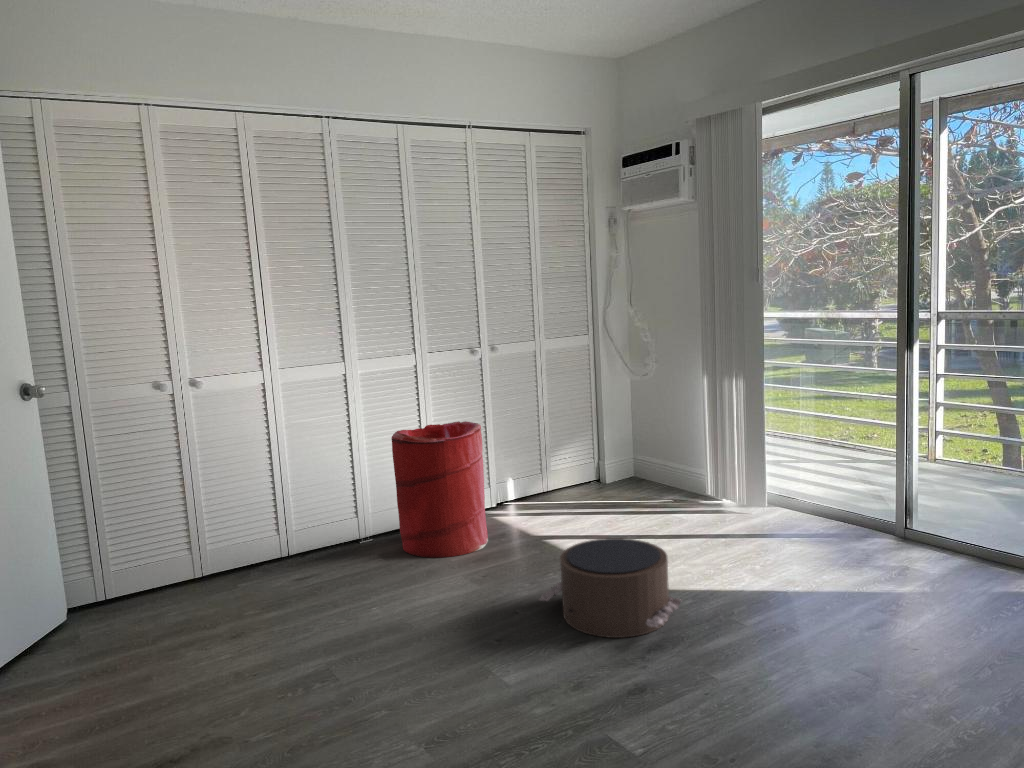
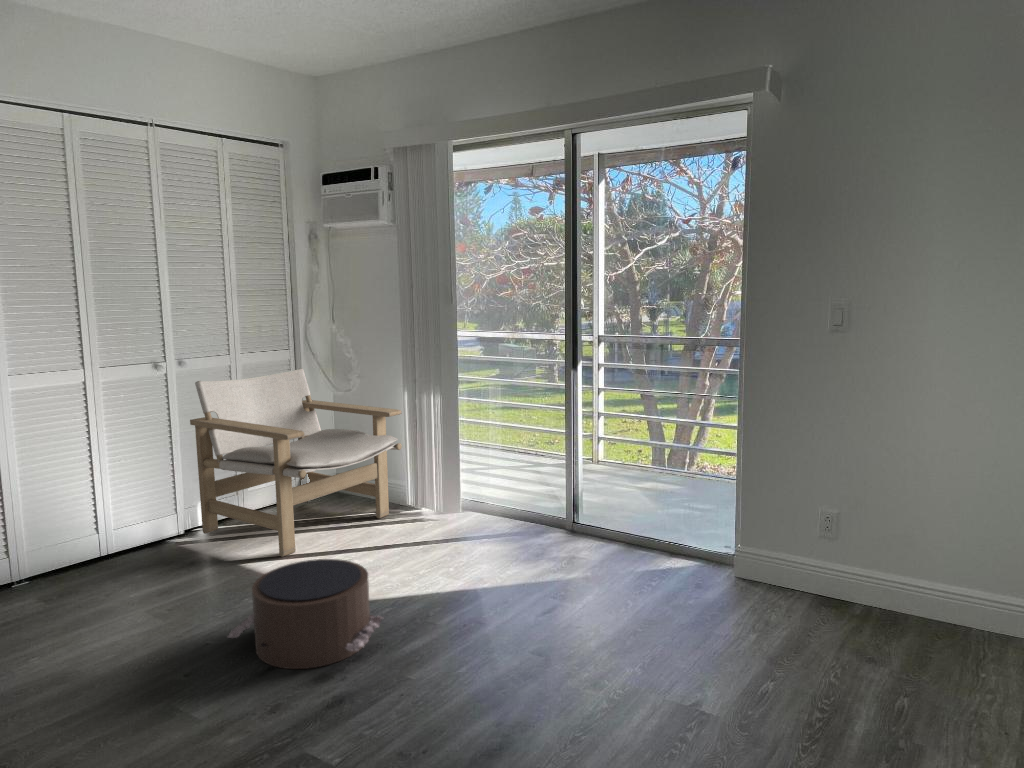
lounge chair: none [502,354,701,536] -> present [190,368,402,557]
laundry hamper: present [391,421,488,558] -> none [45,442,171,601]

